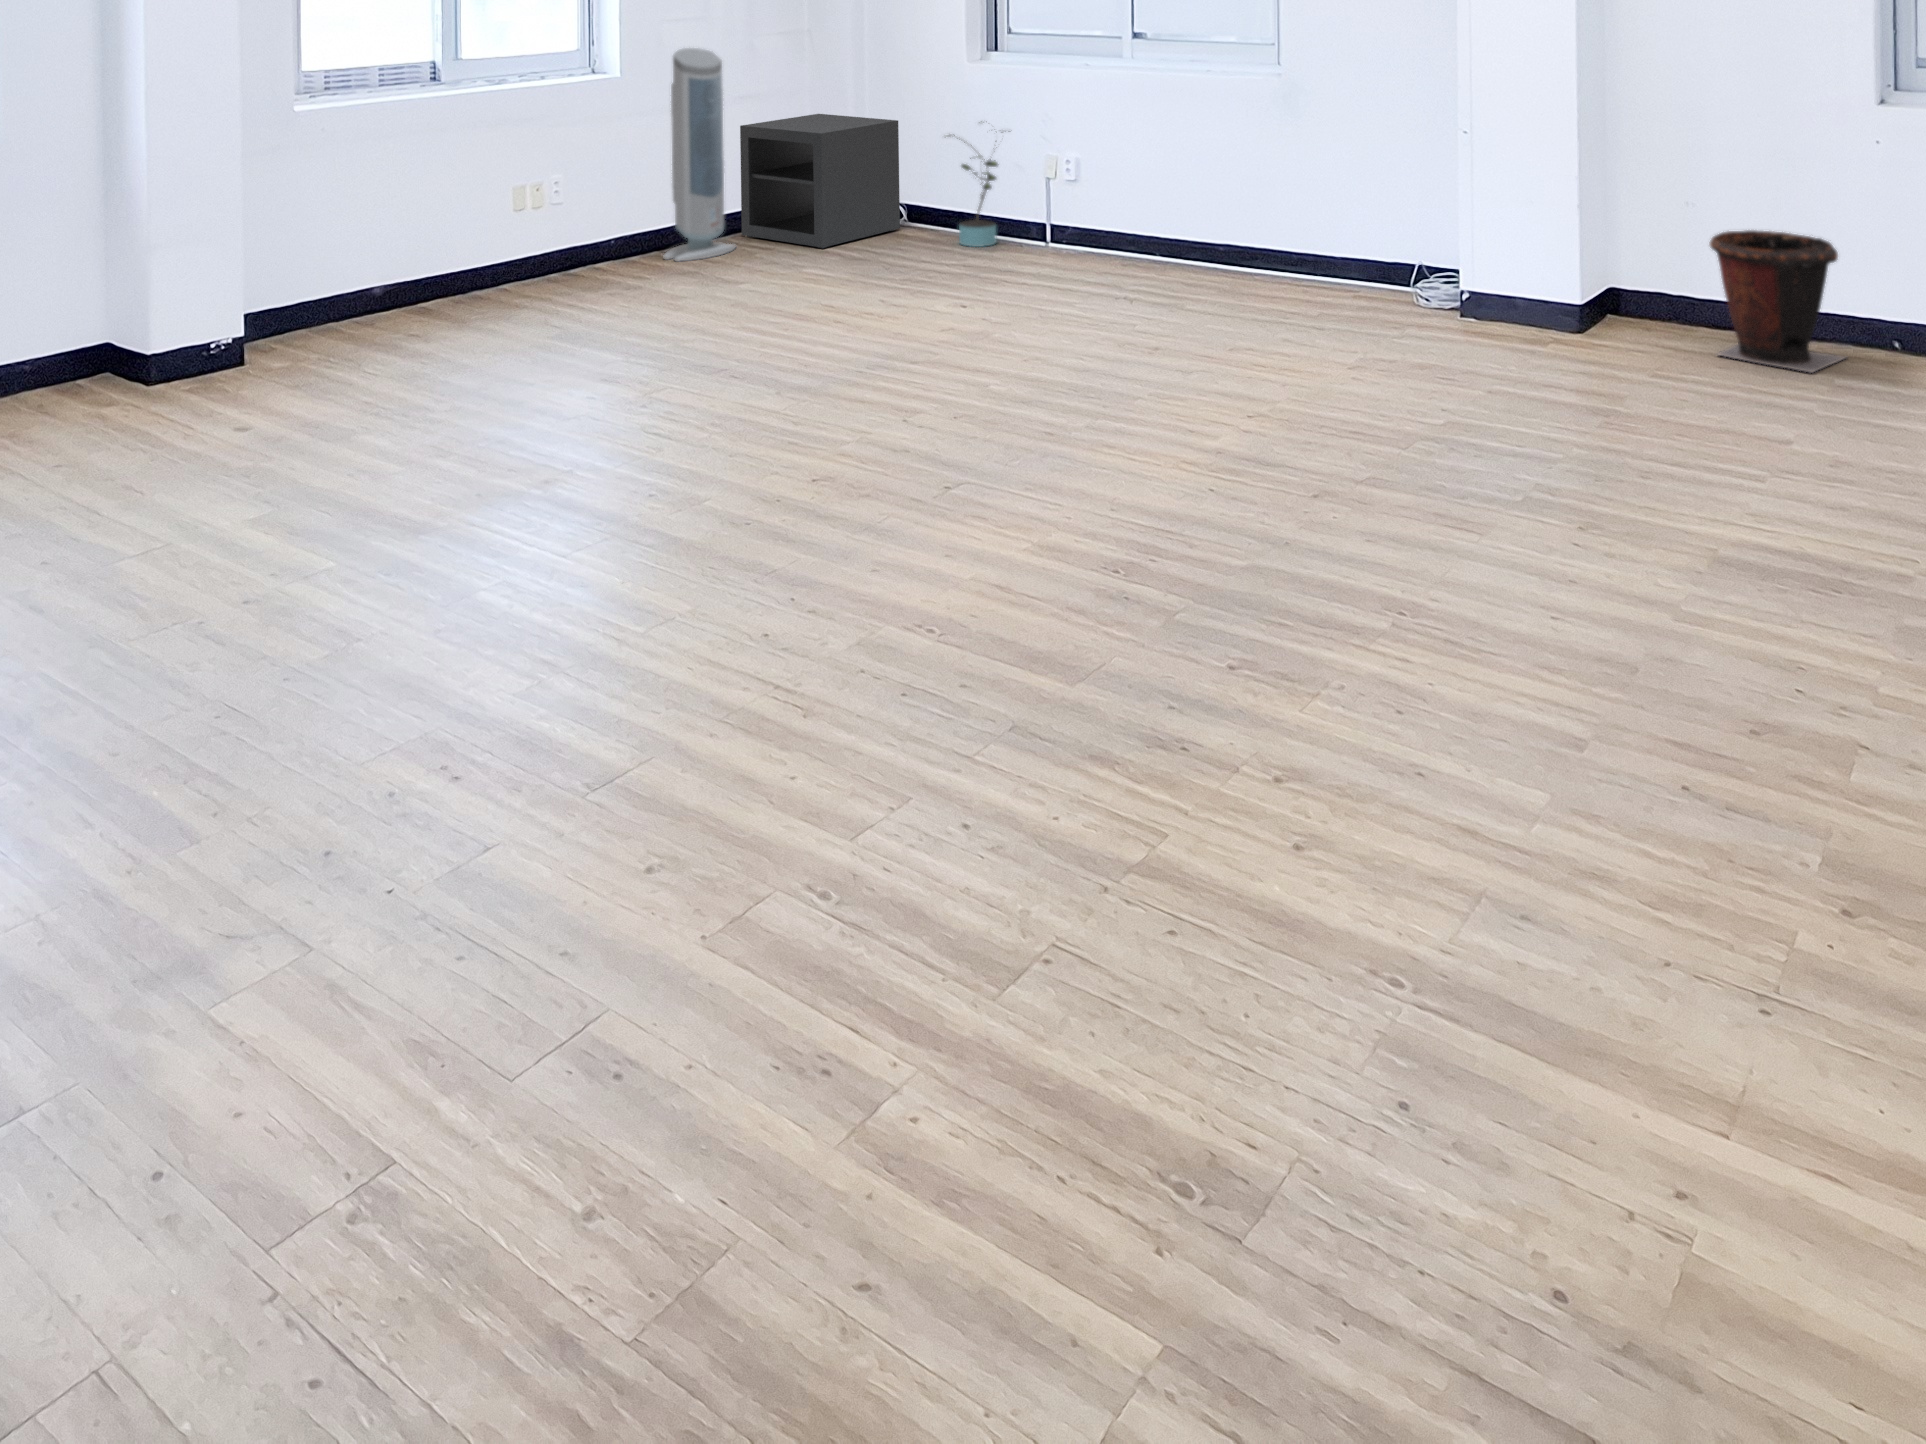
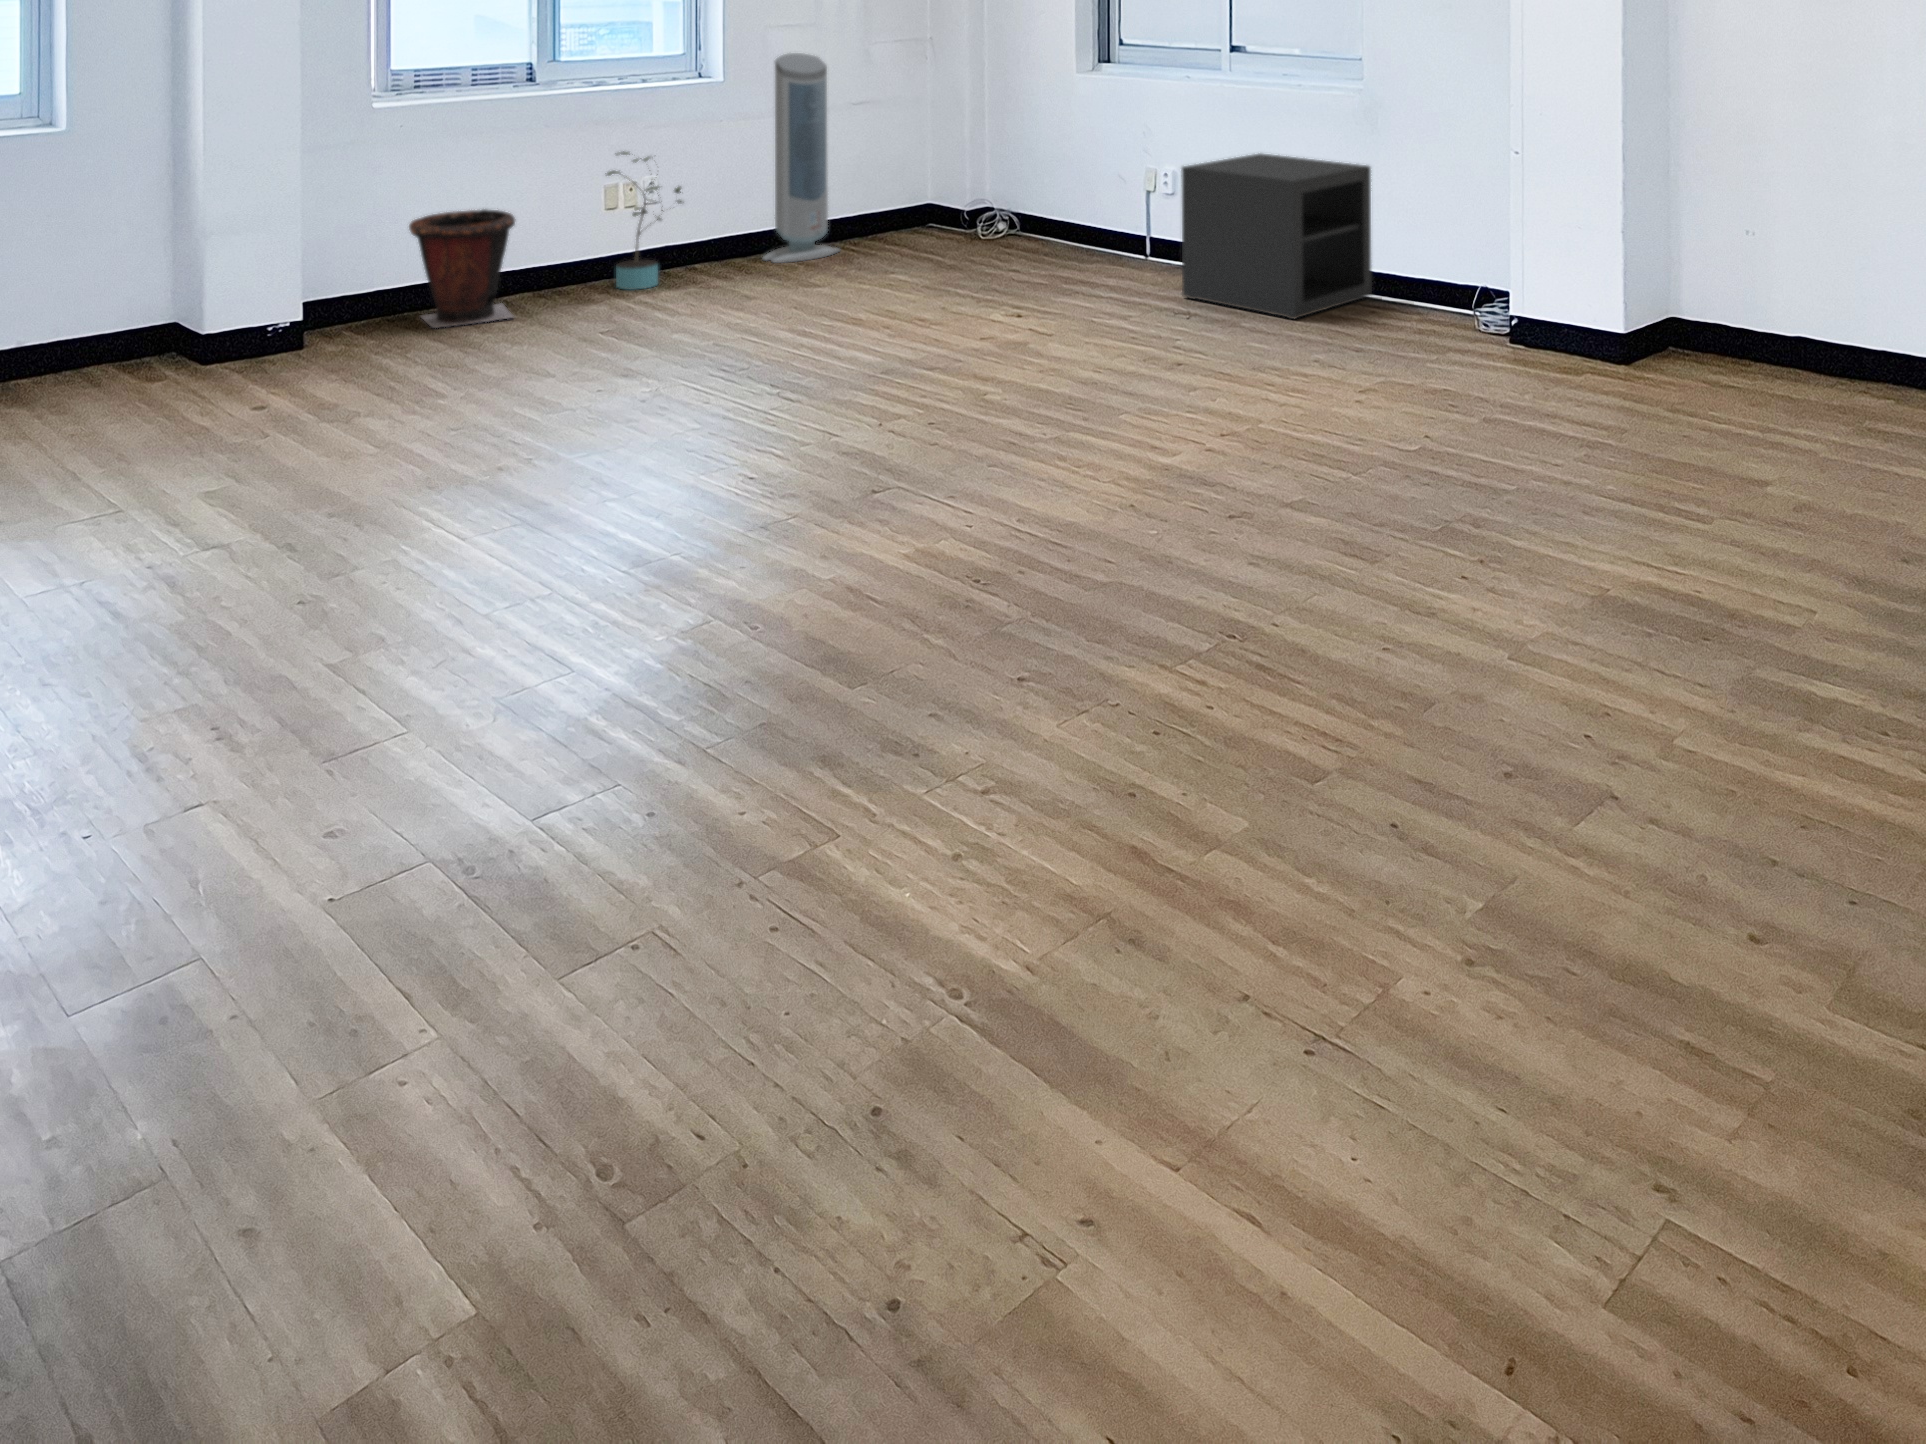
storage cabinet: present [740,114,900,248] -> present [1181,154,1372,319]
potted plant: present [949,132,1003,247] -> present [607,151,682,290]
waste bin: present [1710,230,1845,373] -> present [409,209,515,328]

